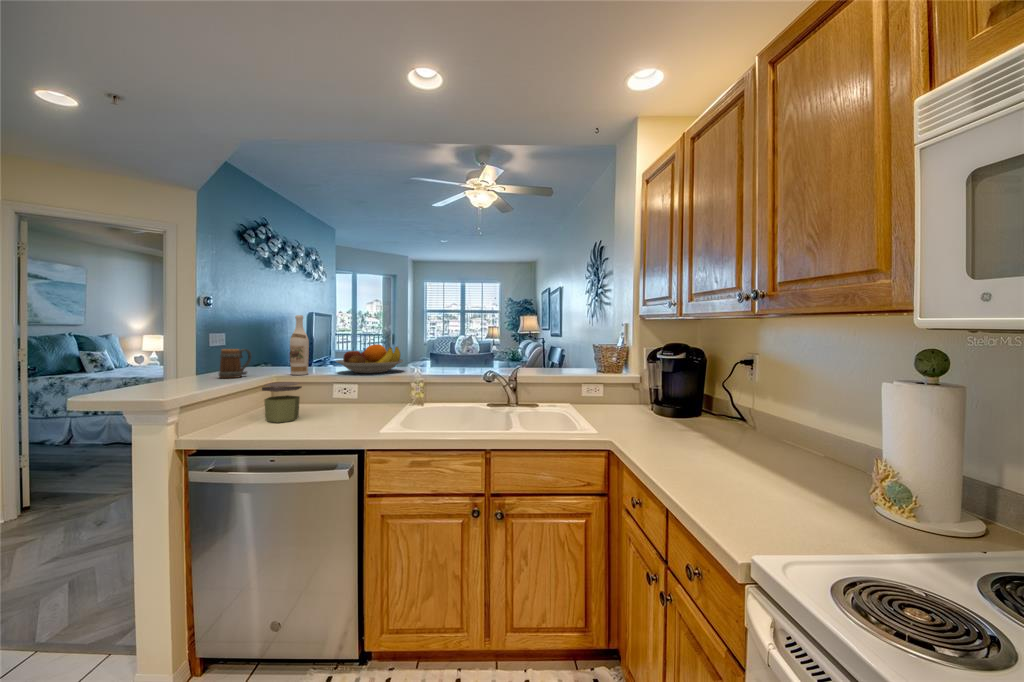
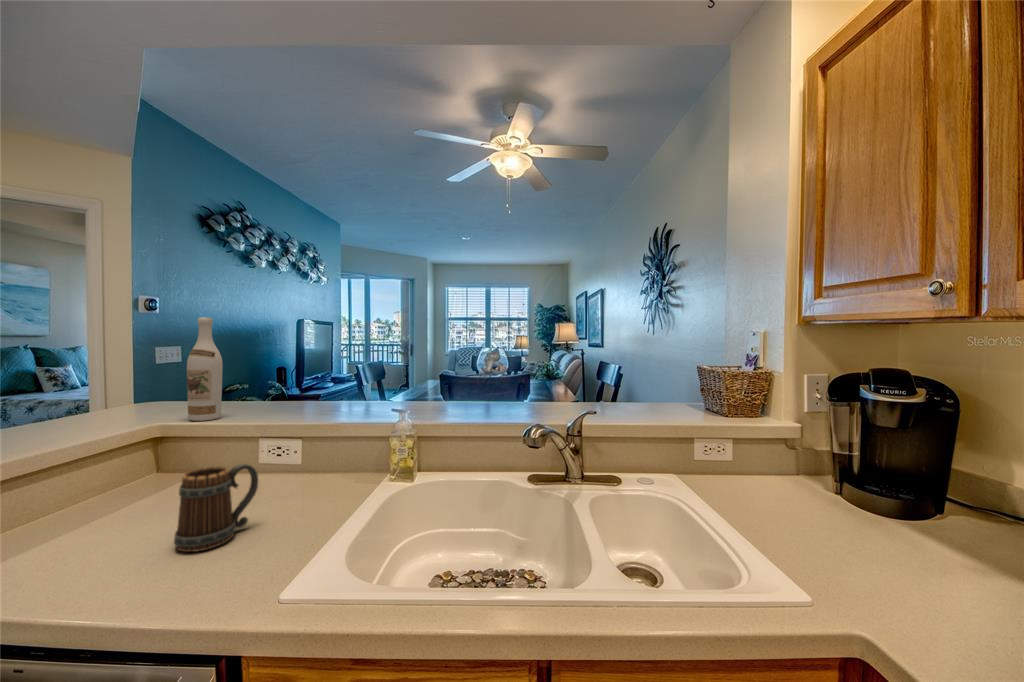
fruit bowl: present [336,344,404,373] -> none [269,366,387,416]
mug: present [219,349,251,378] -> present [174,464,258,552]
jar: present [262,382,302,423] -> none [64,446,163,539]

